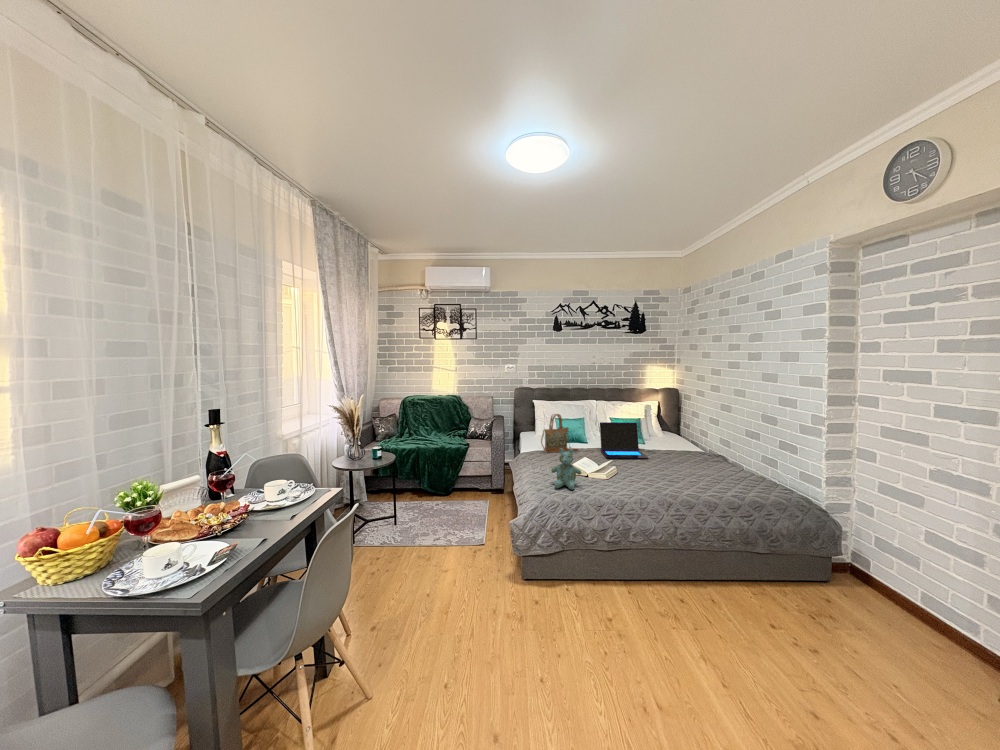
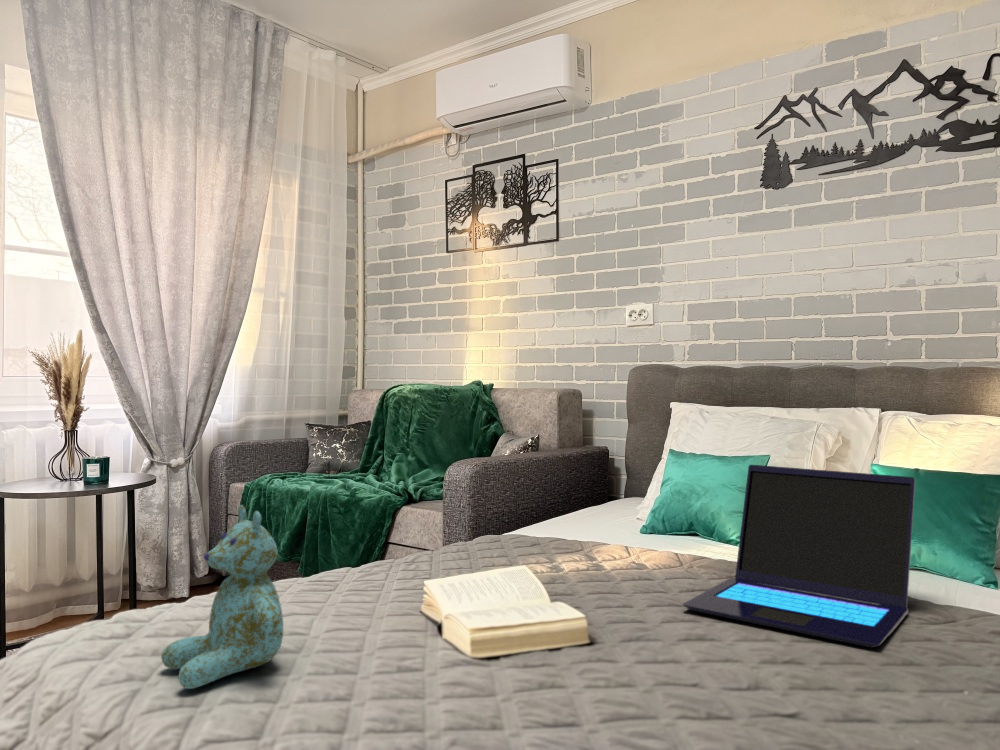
handbag: present [541,414,578,452] -> none [528,424,663,564]

